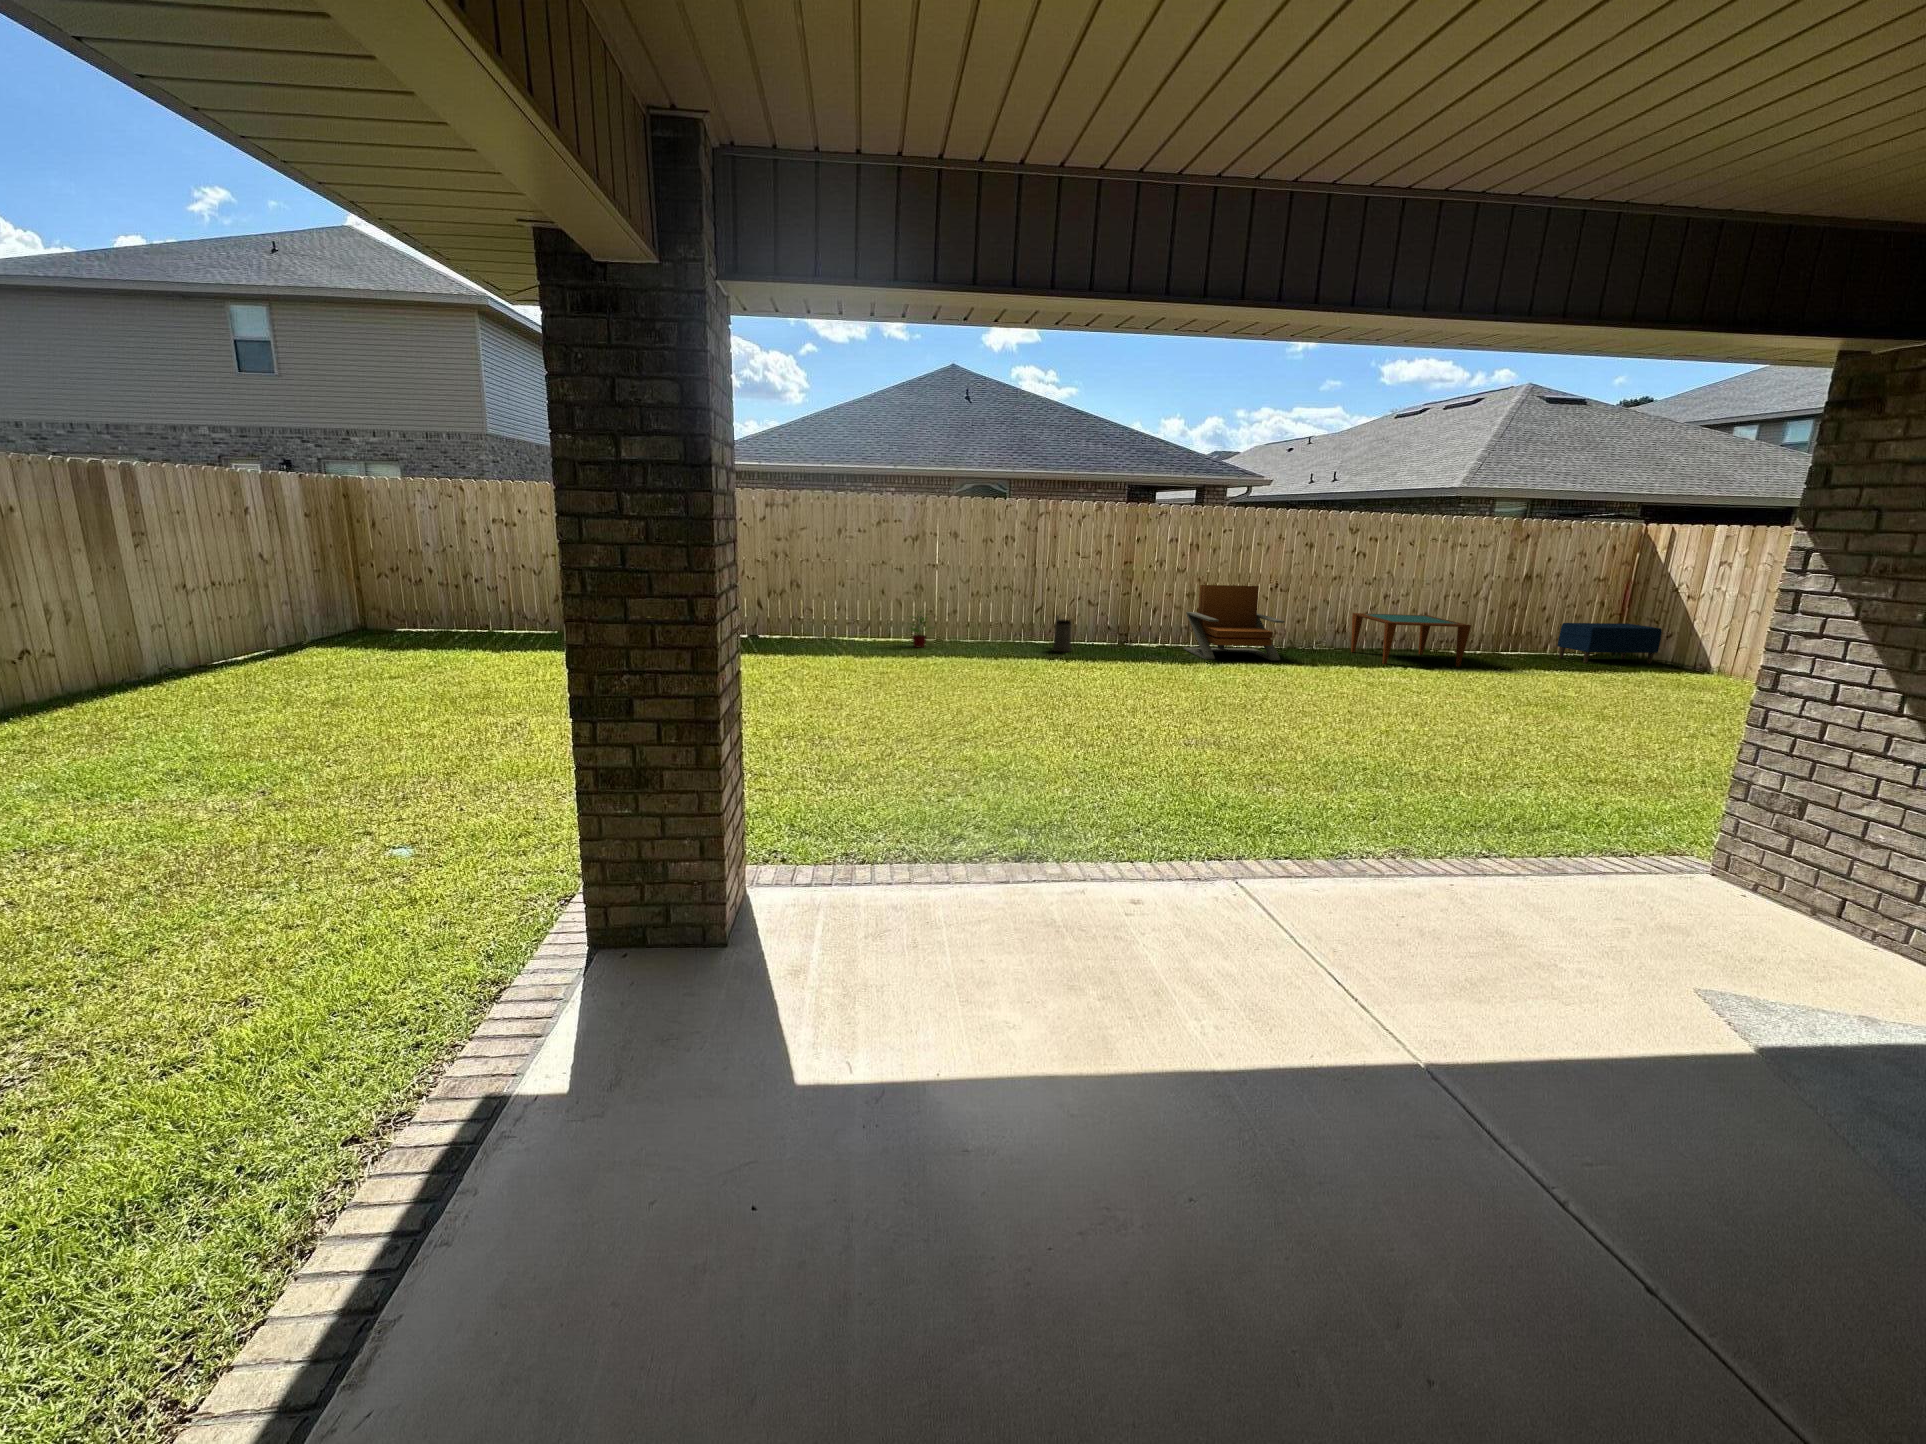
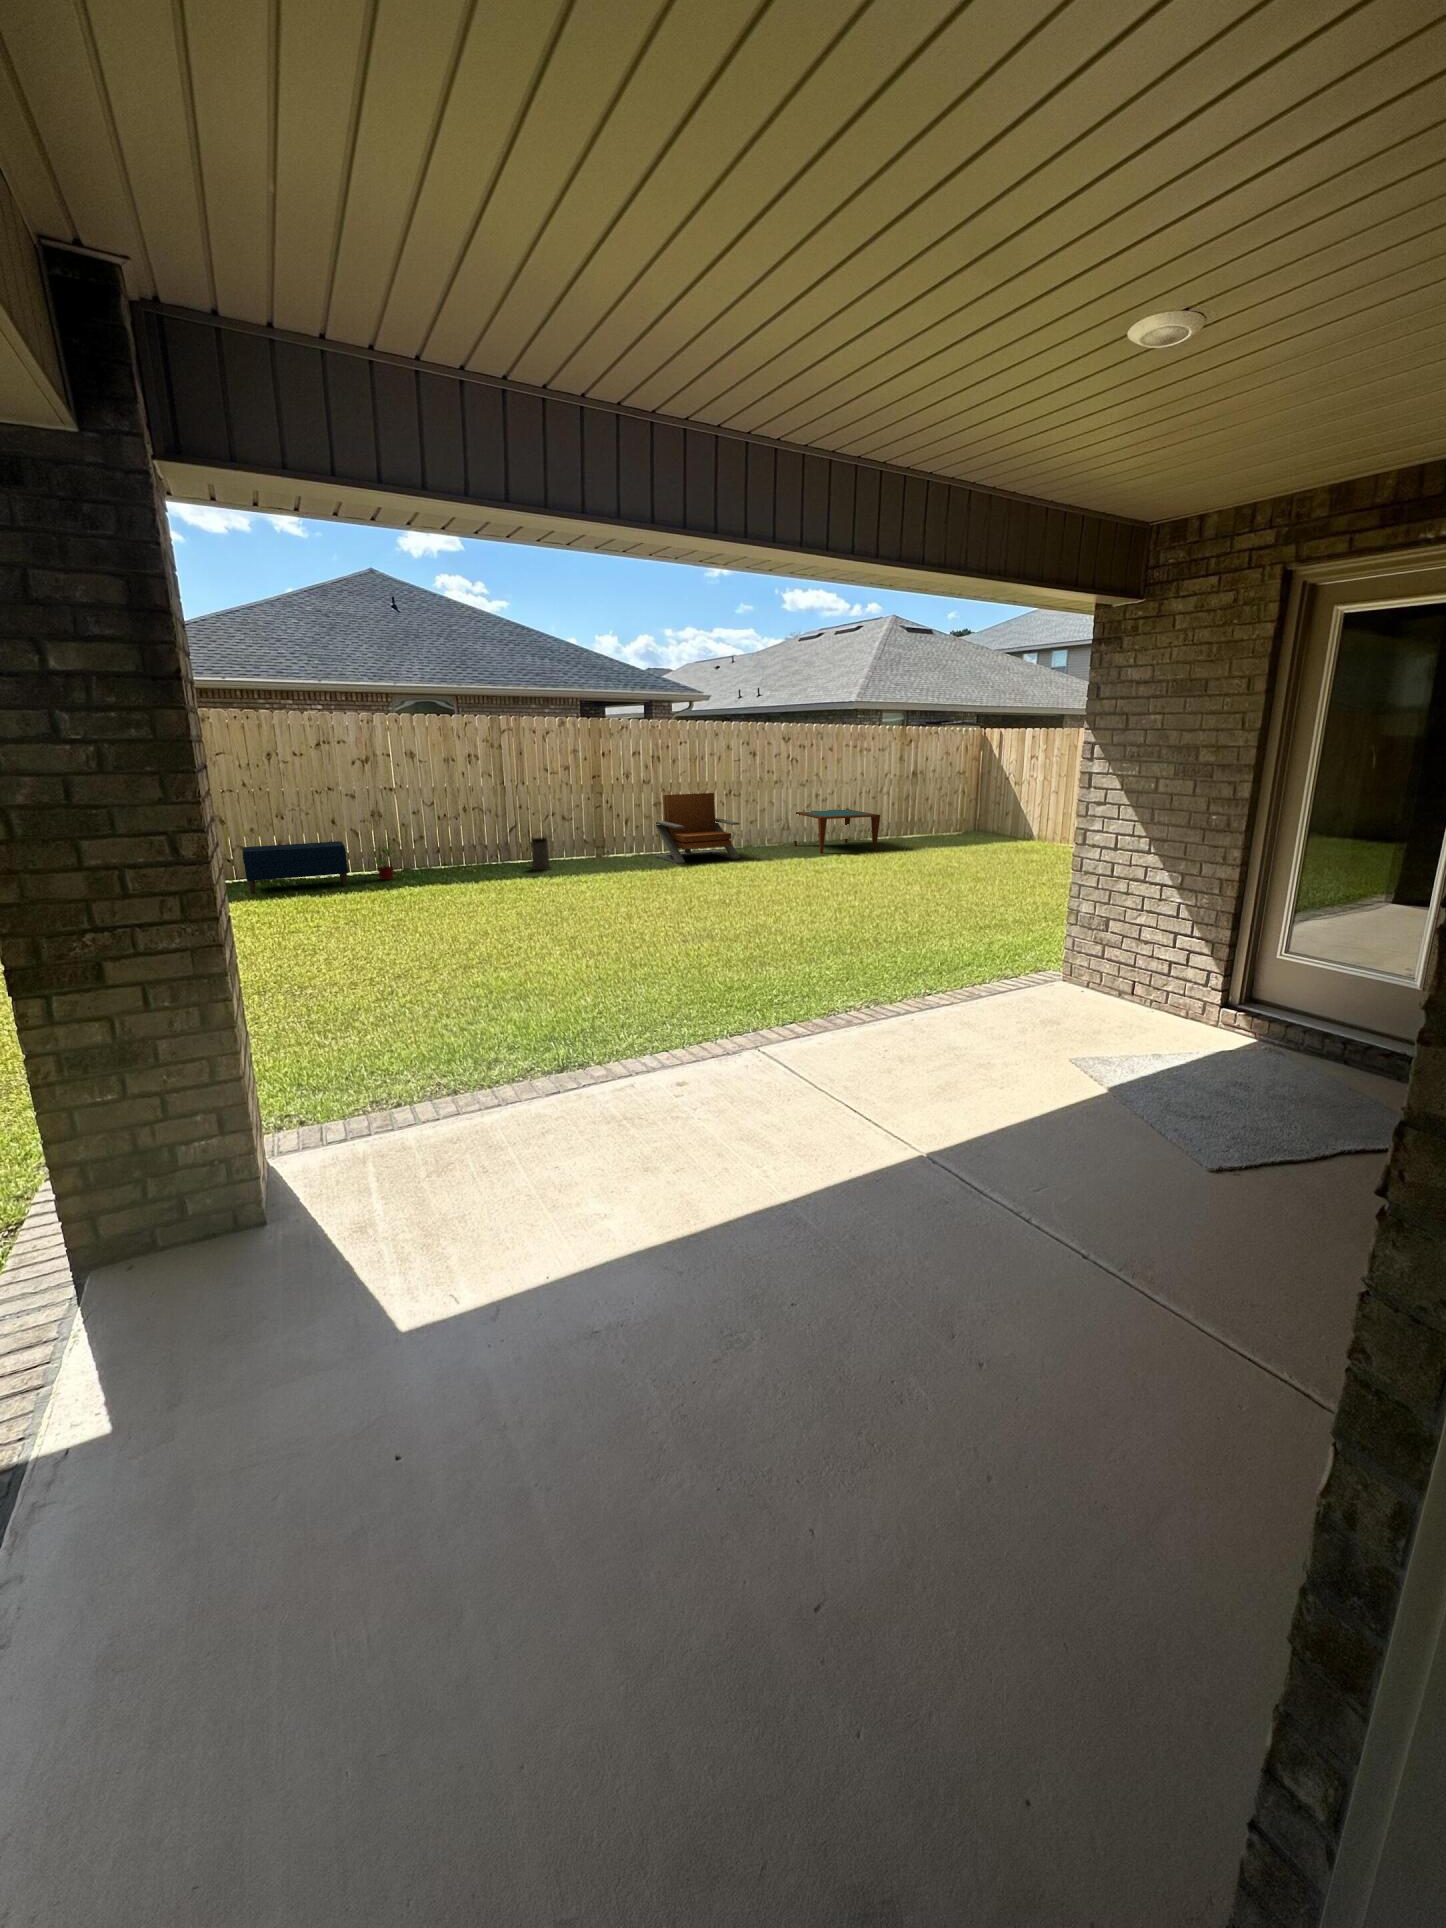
bench: present [1558,623,1662,664] -> present [243,841,348,894]

